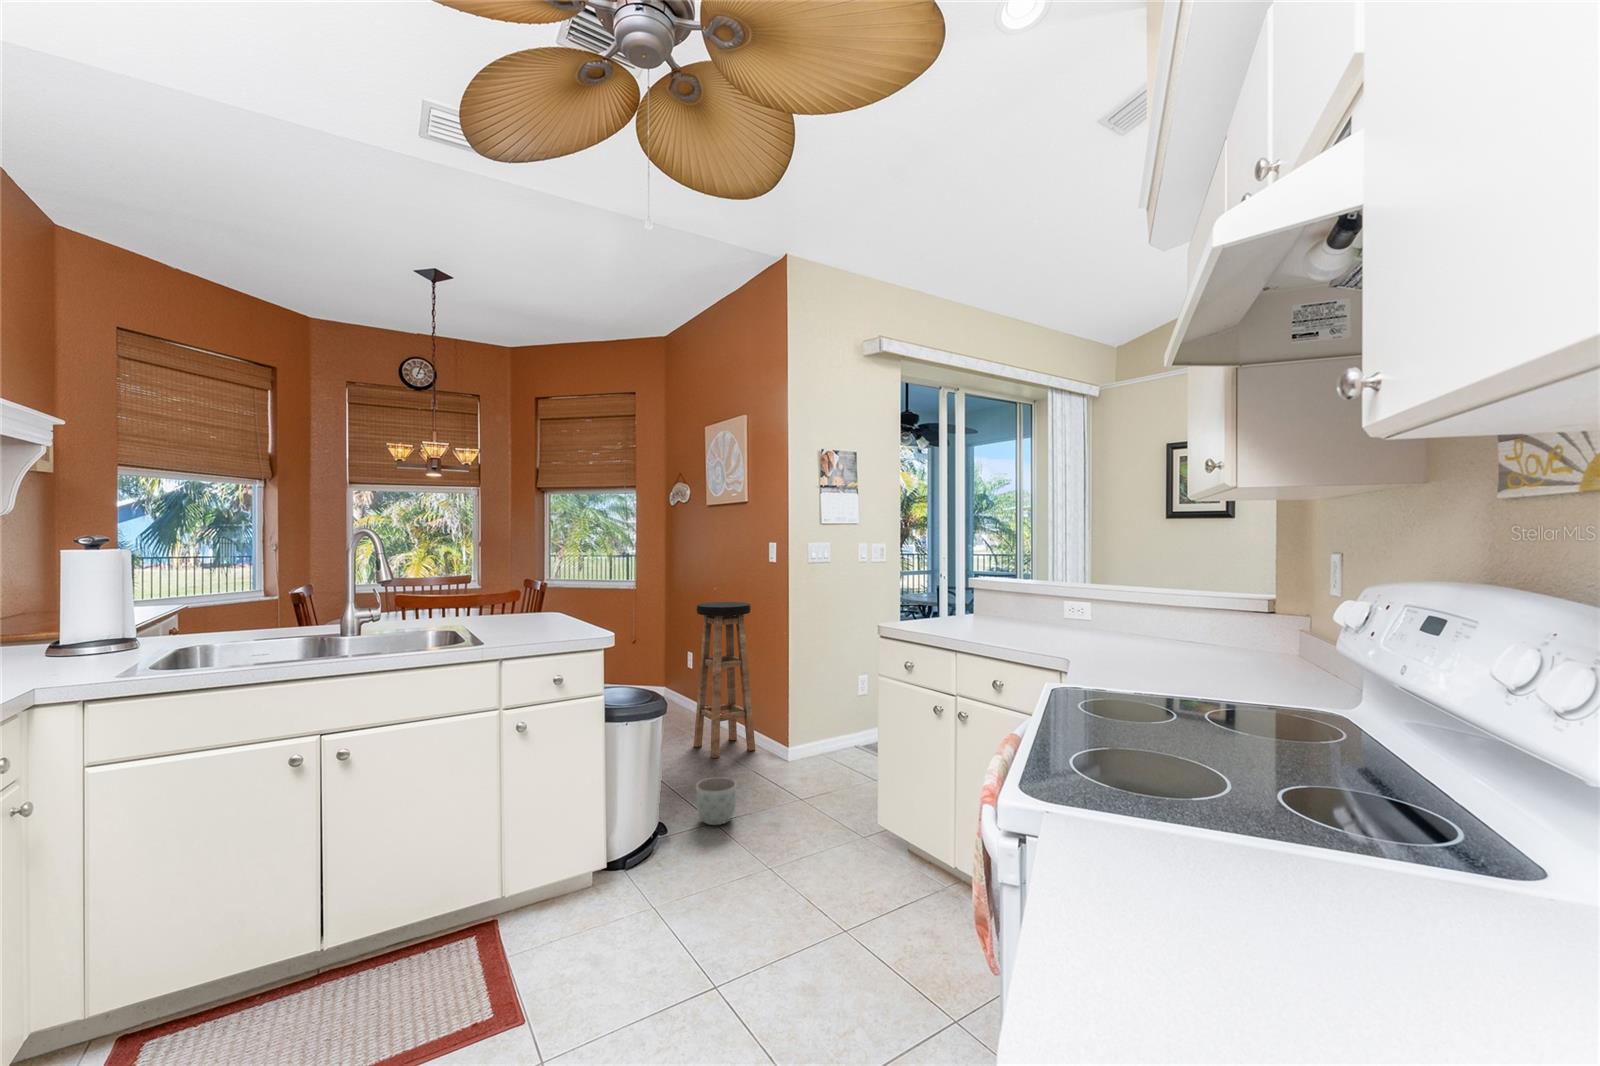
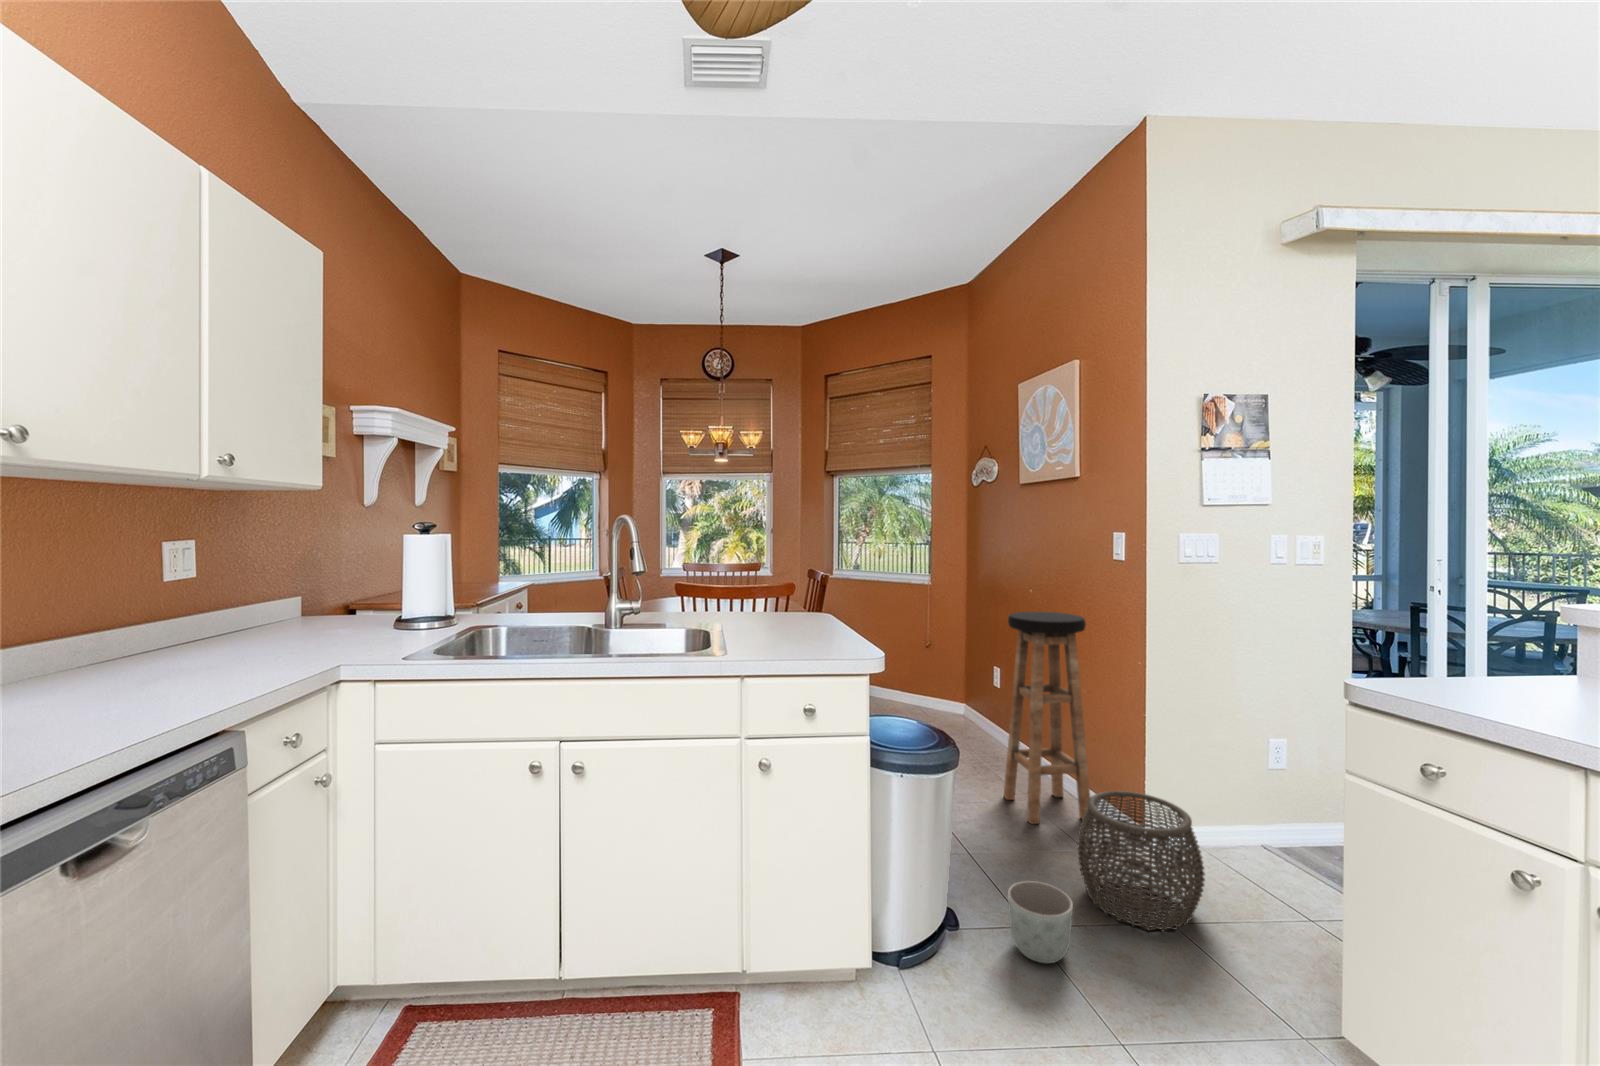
woven basket: none [742,716,816,798] -> present [1077,791,1205,931]

